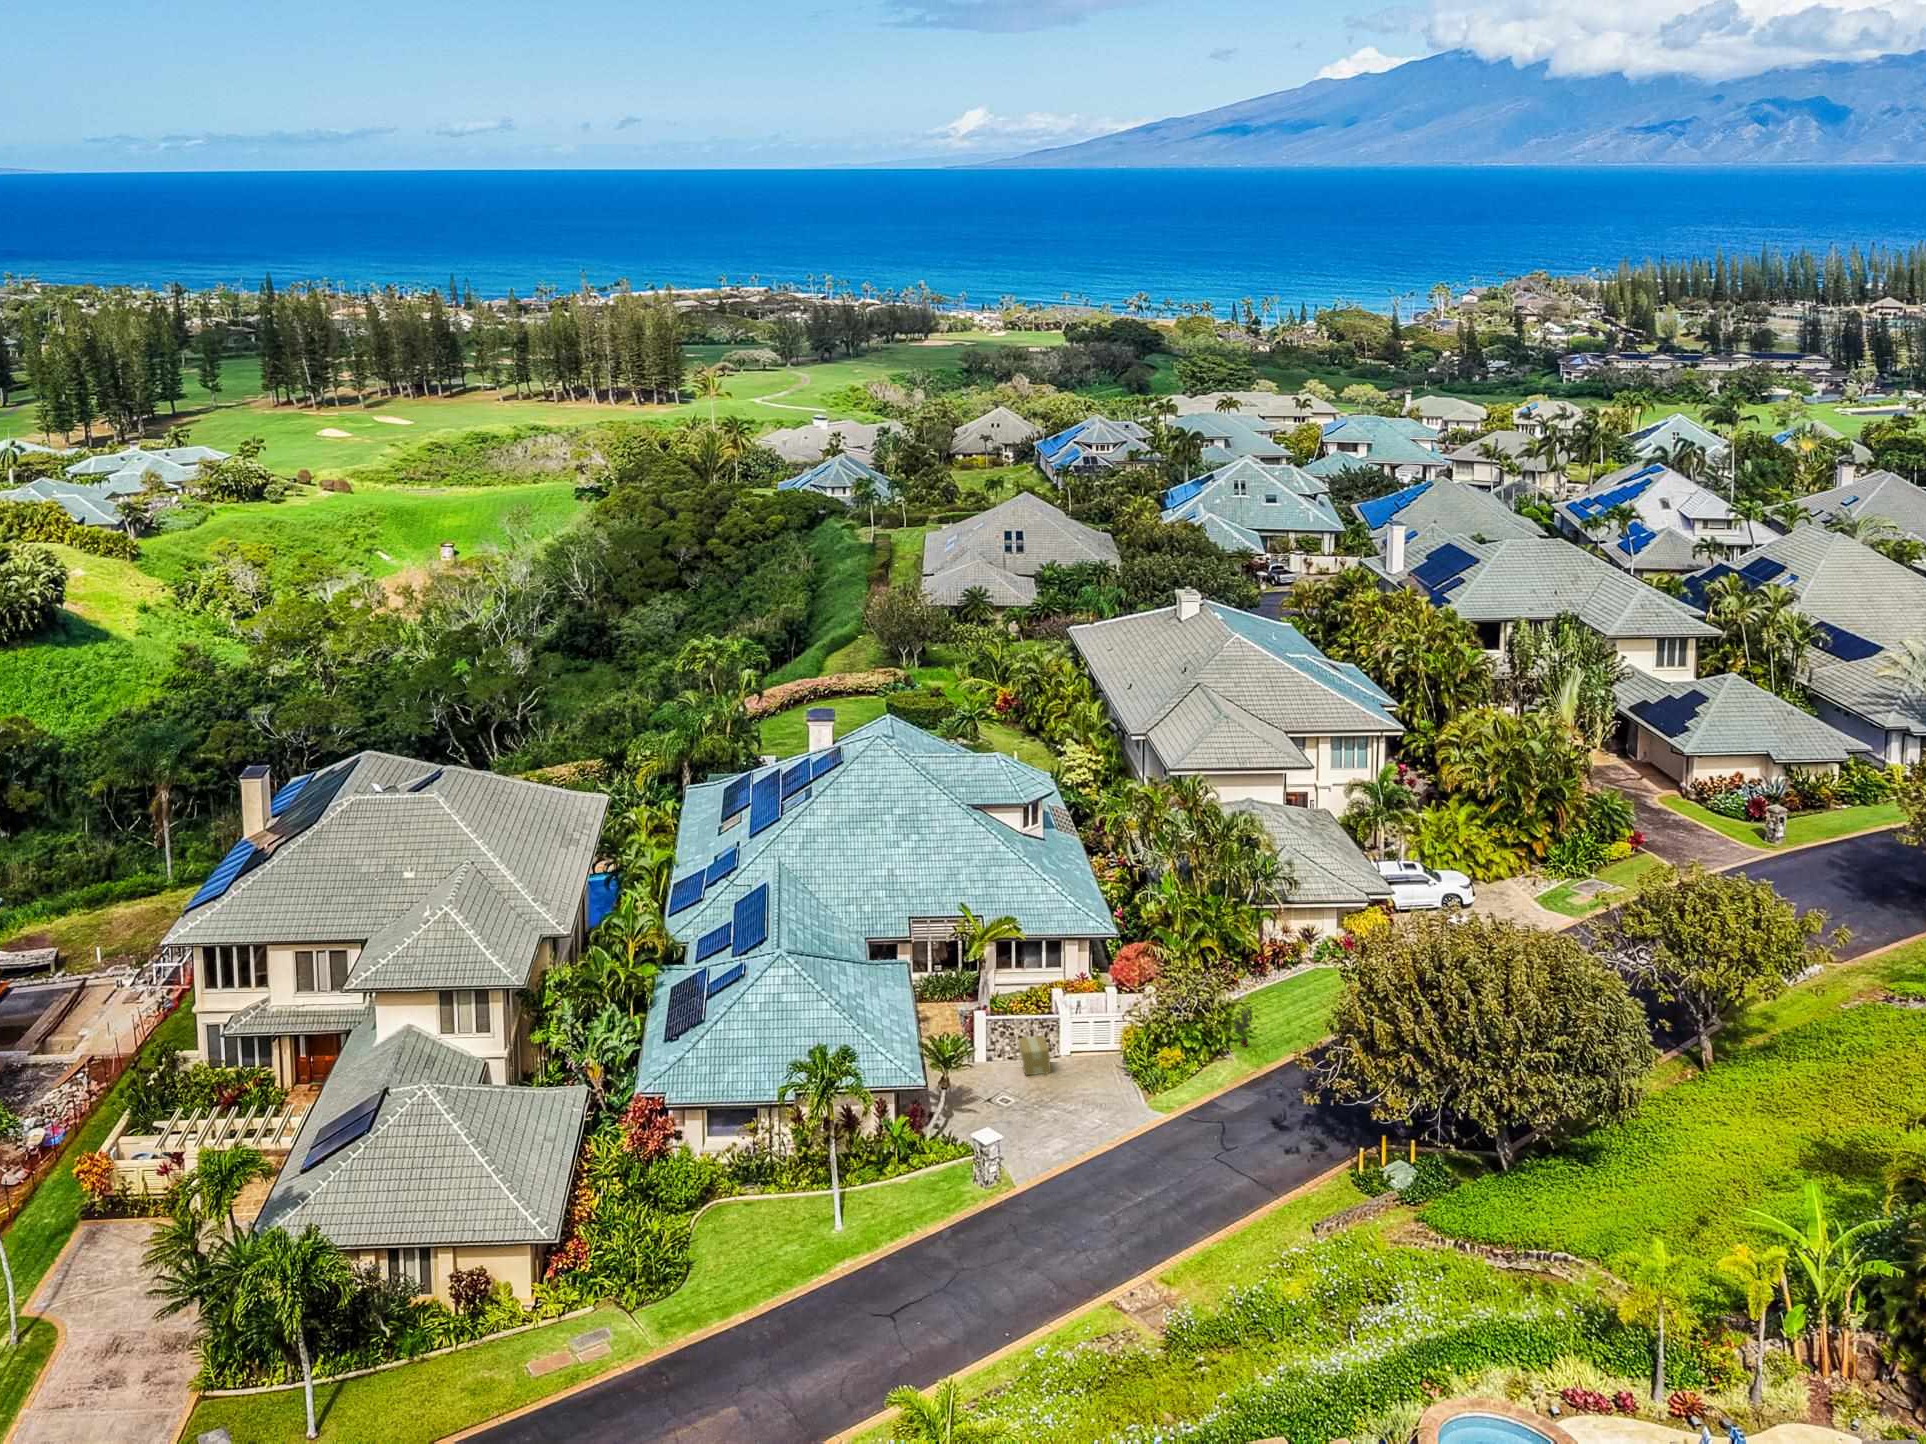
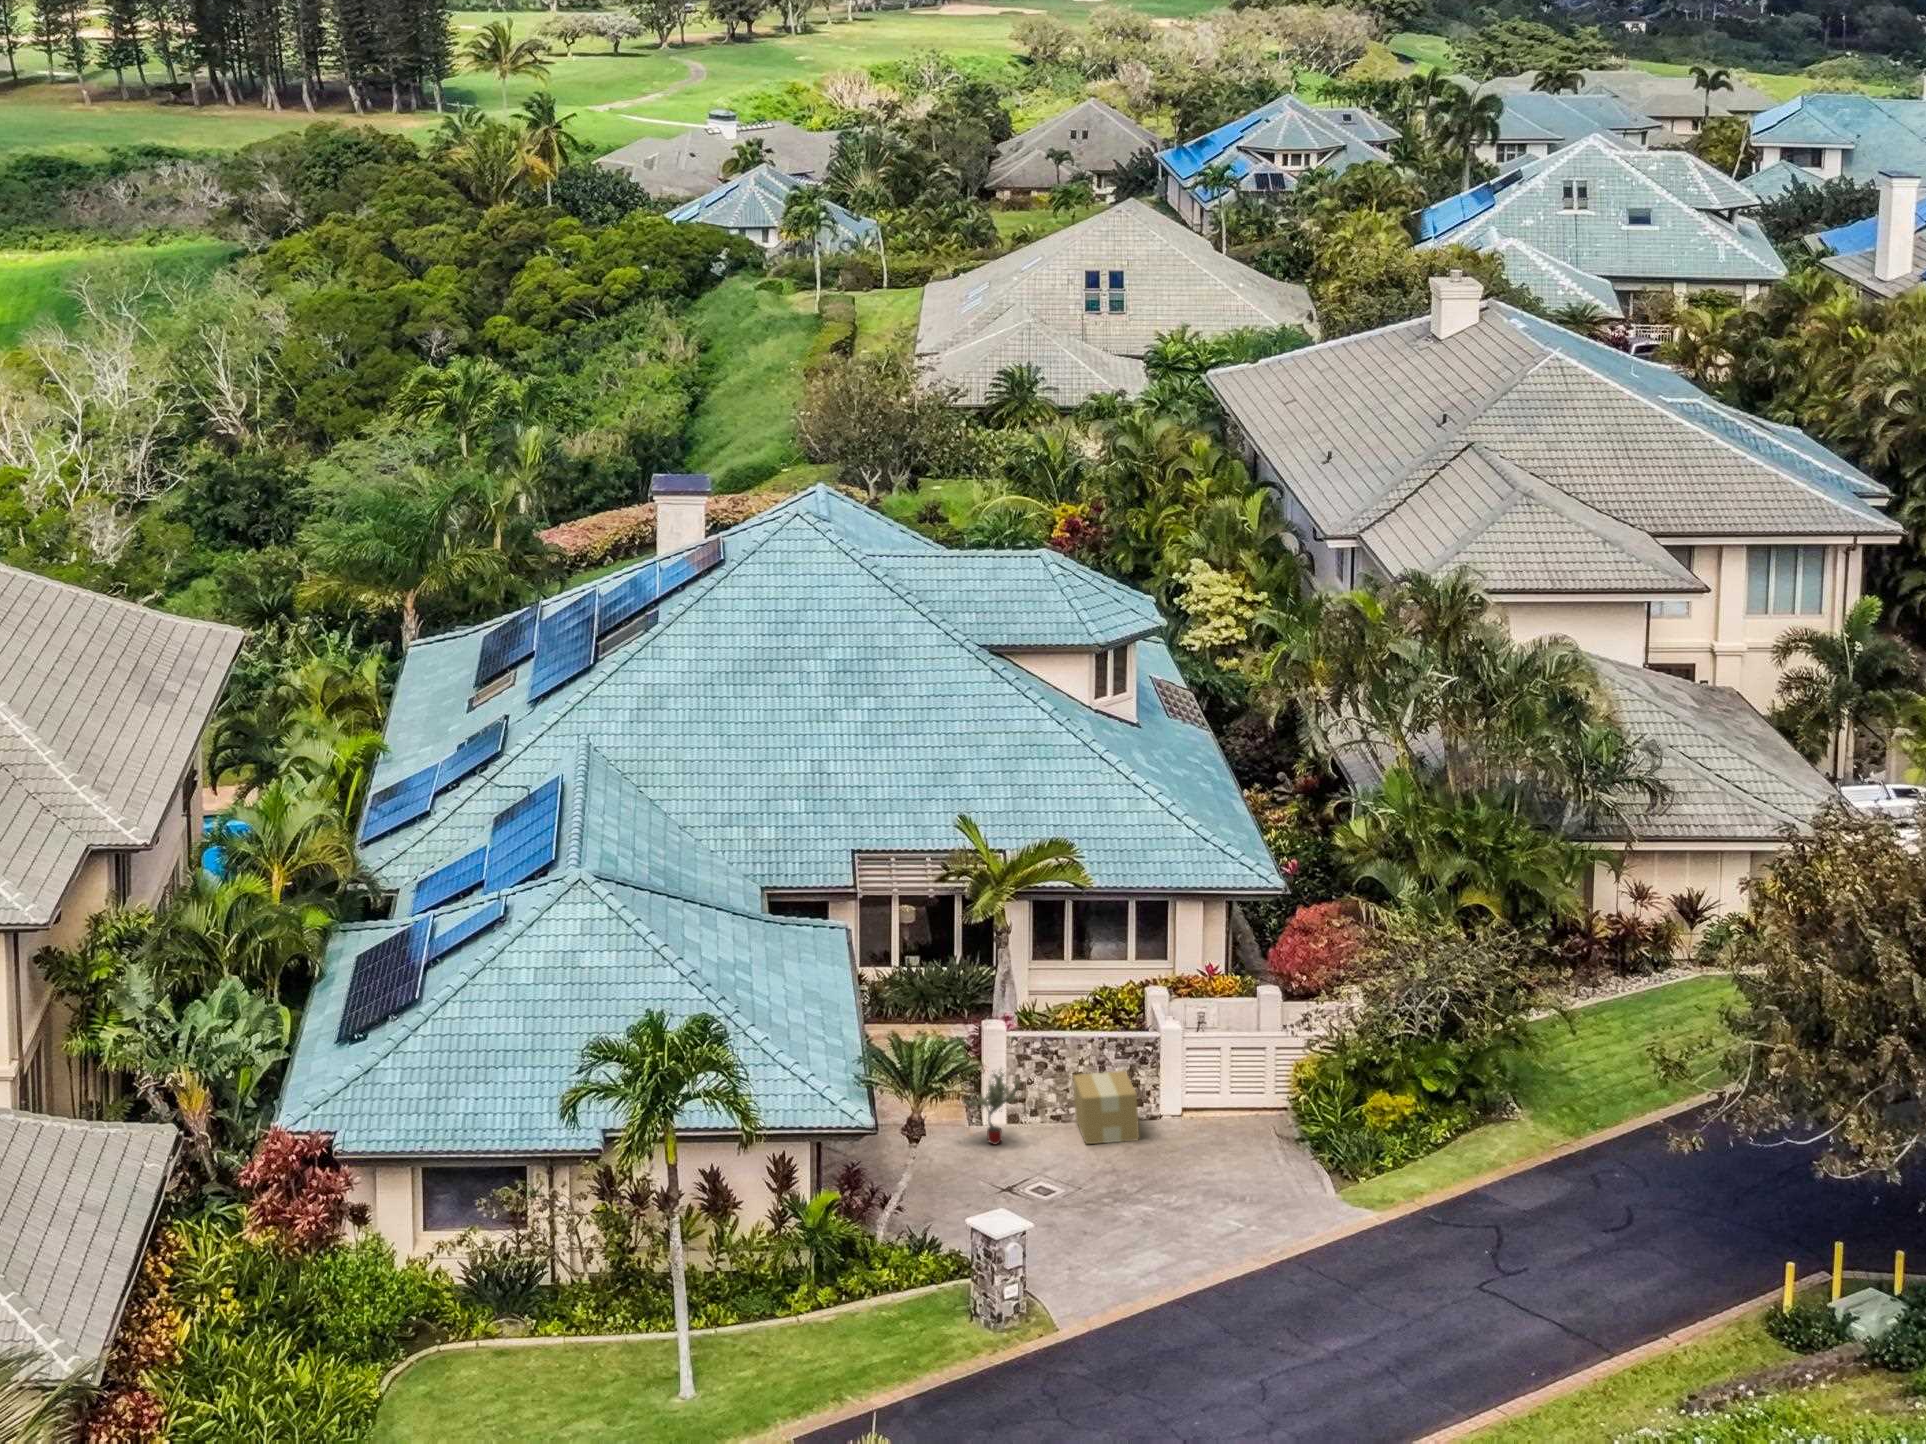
potted tree: present [1233,1009,1252,1047] -> present [963,1069,1022,1144]

